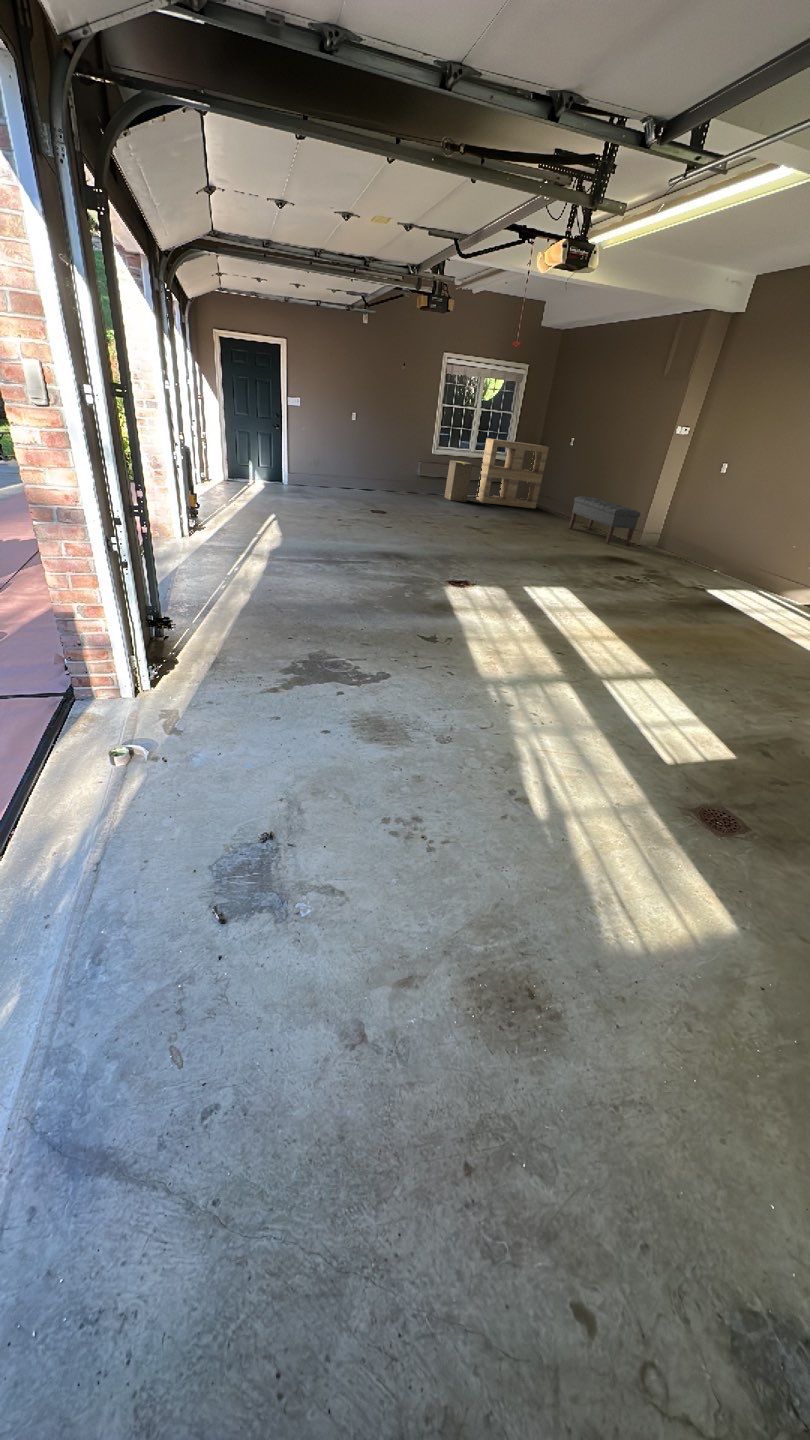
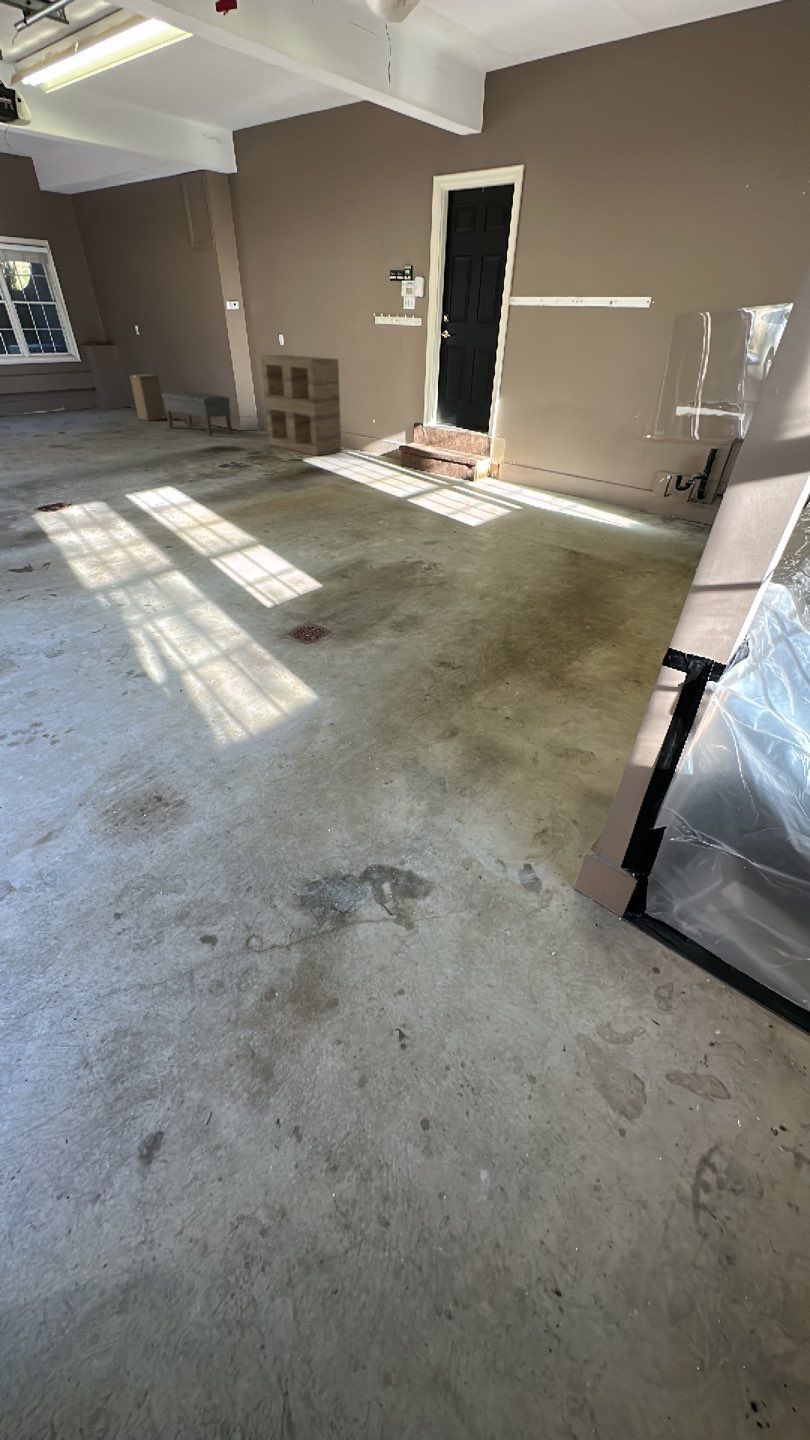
shelving unit: present [476,438,549,508] -> present [261,355,341,456]
cardboard box: present [444,460,473,502] -> present [130,374,165,421]

